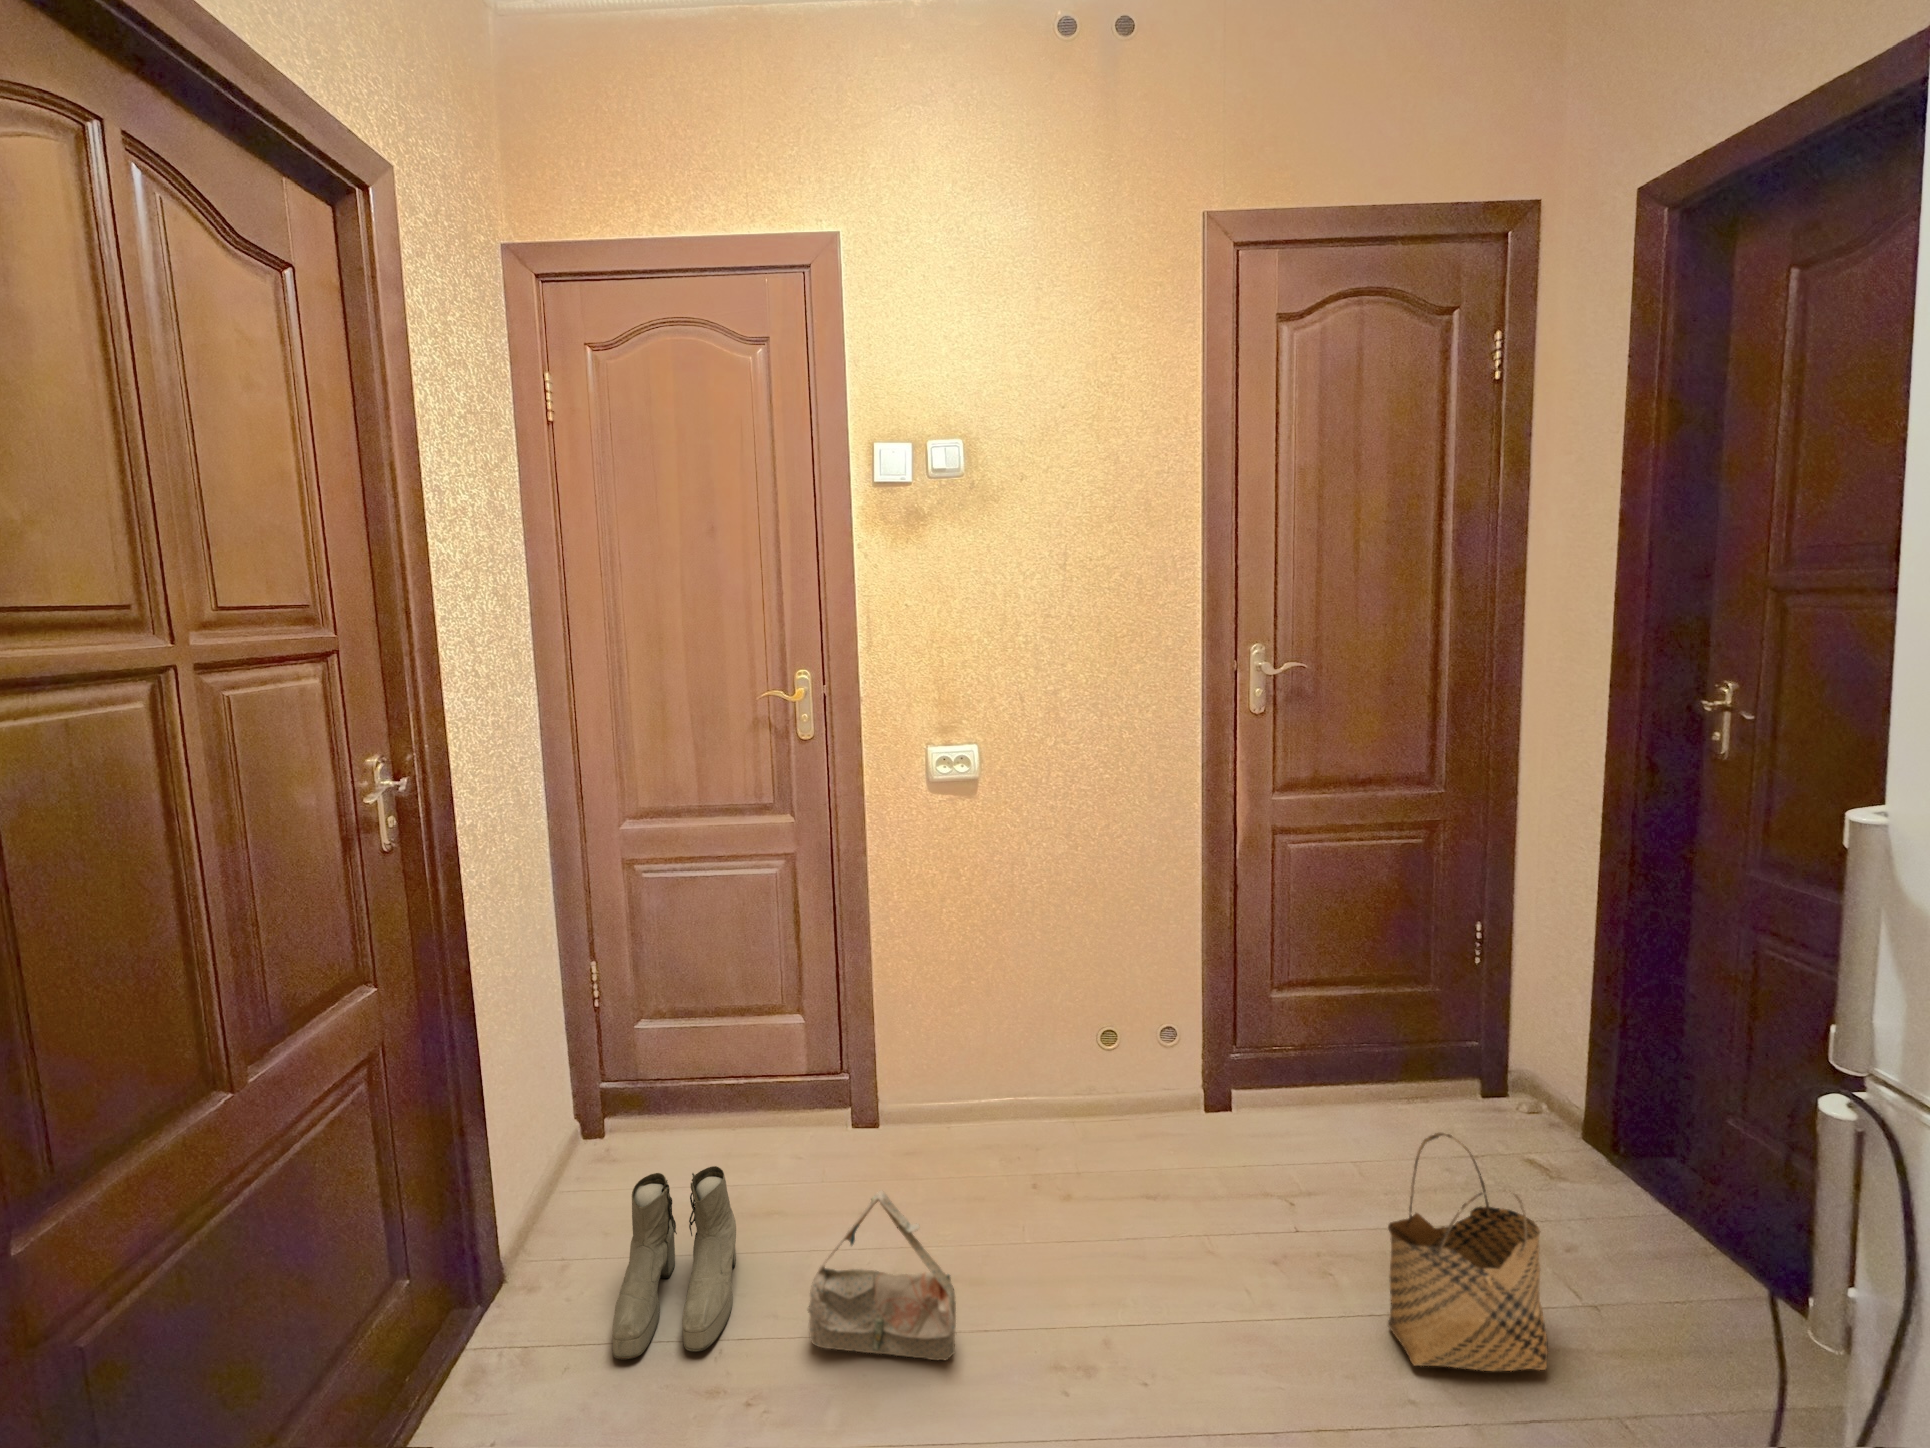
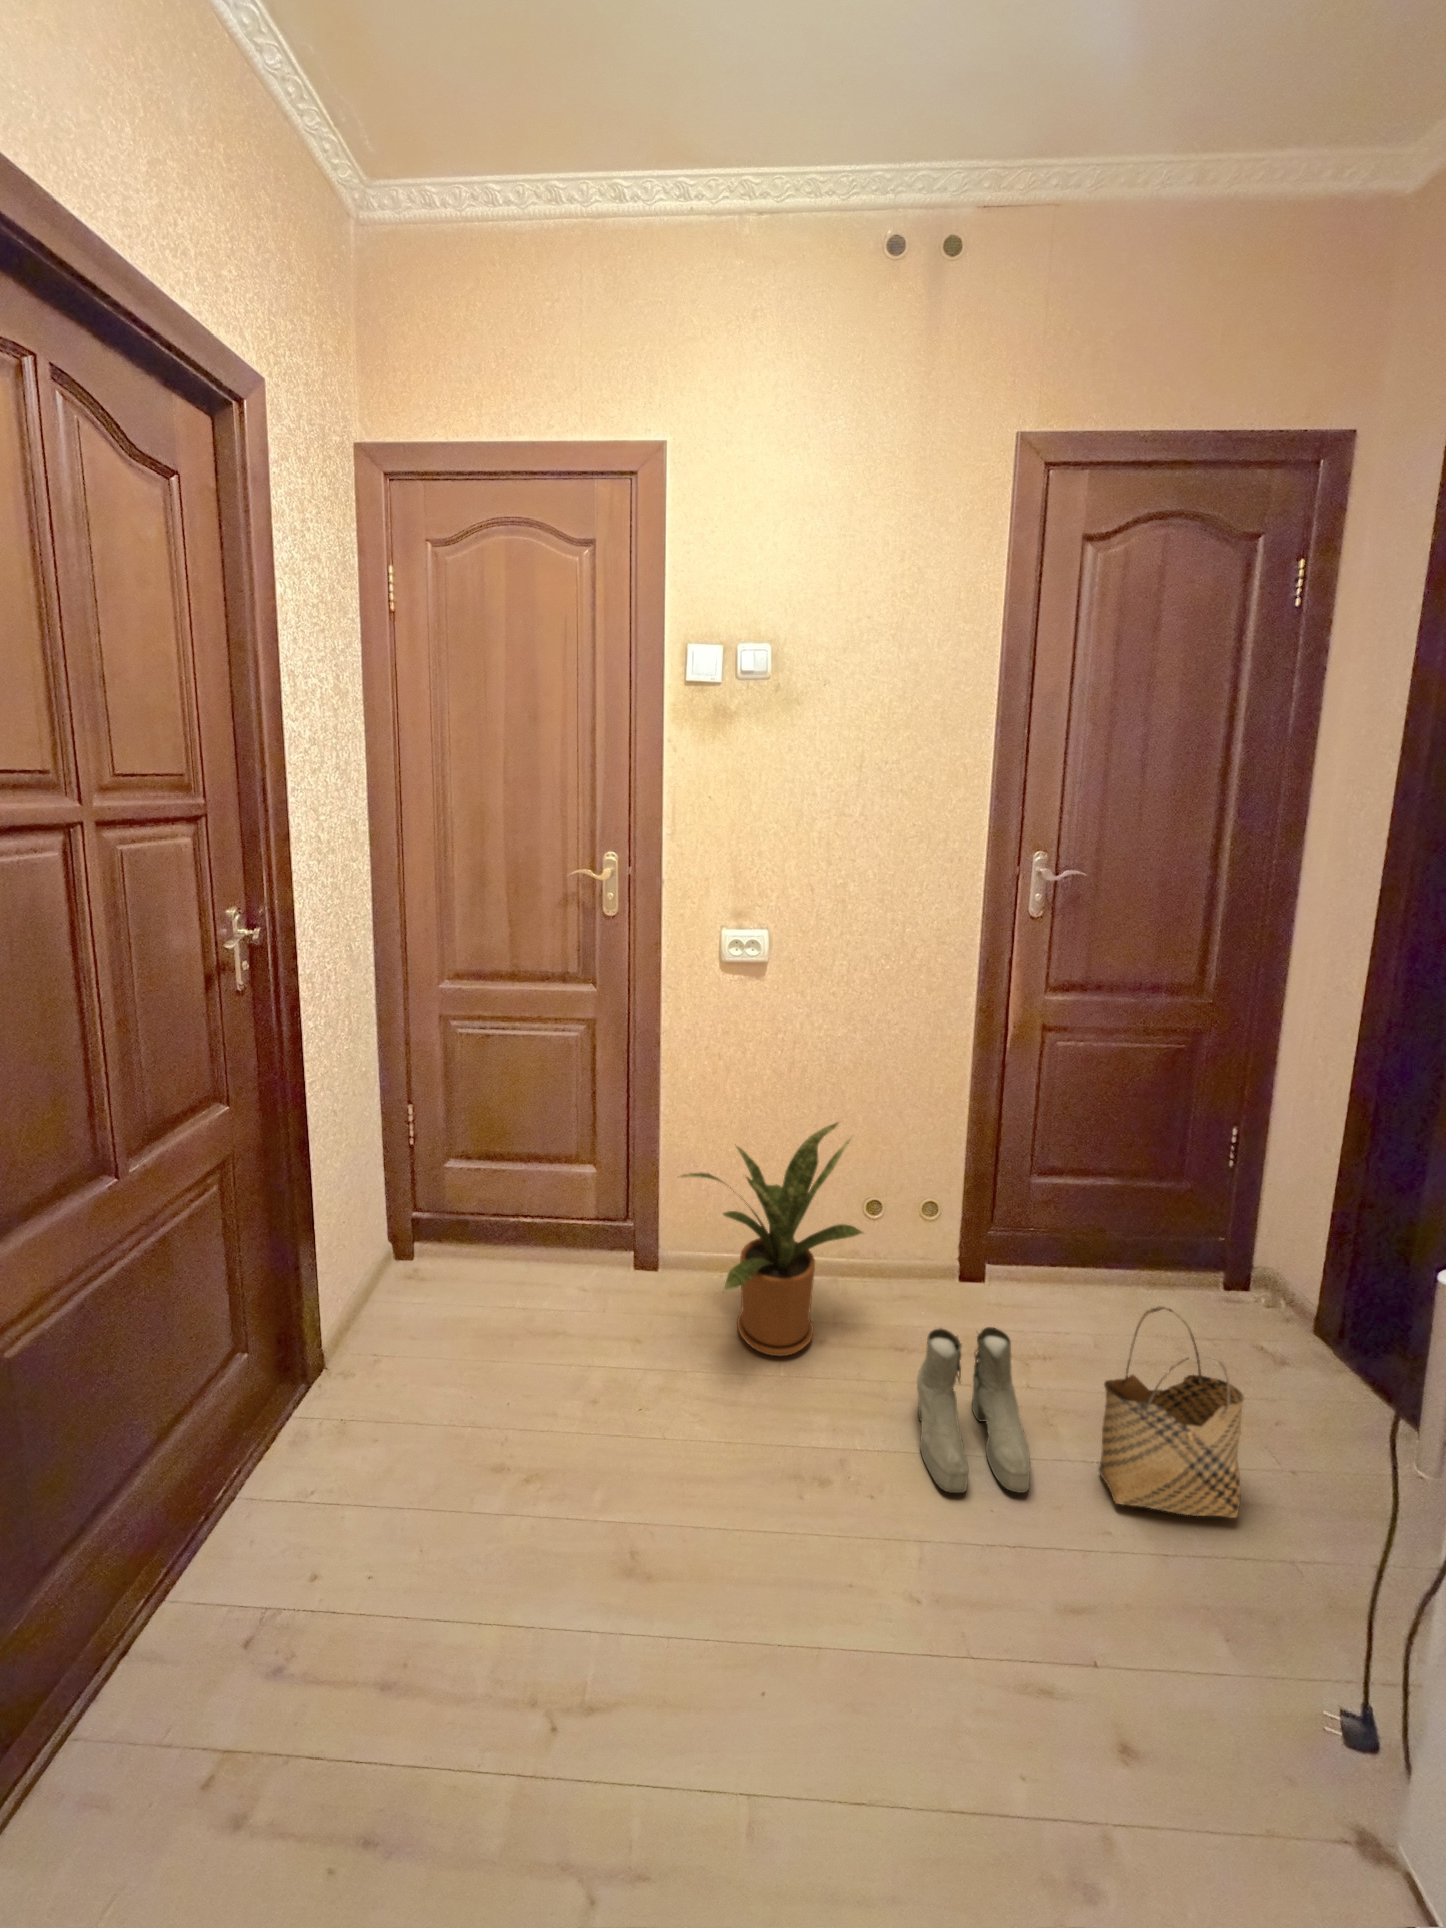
house plant: none [895,946,1107,1219] -> present [681,1122,863,1356]
boots: present [613,1166,736,1360] -> present [917,1327,1030,1493]
bag: present [808,1191,957,1361] -> none [583,1314,712,1462]

